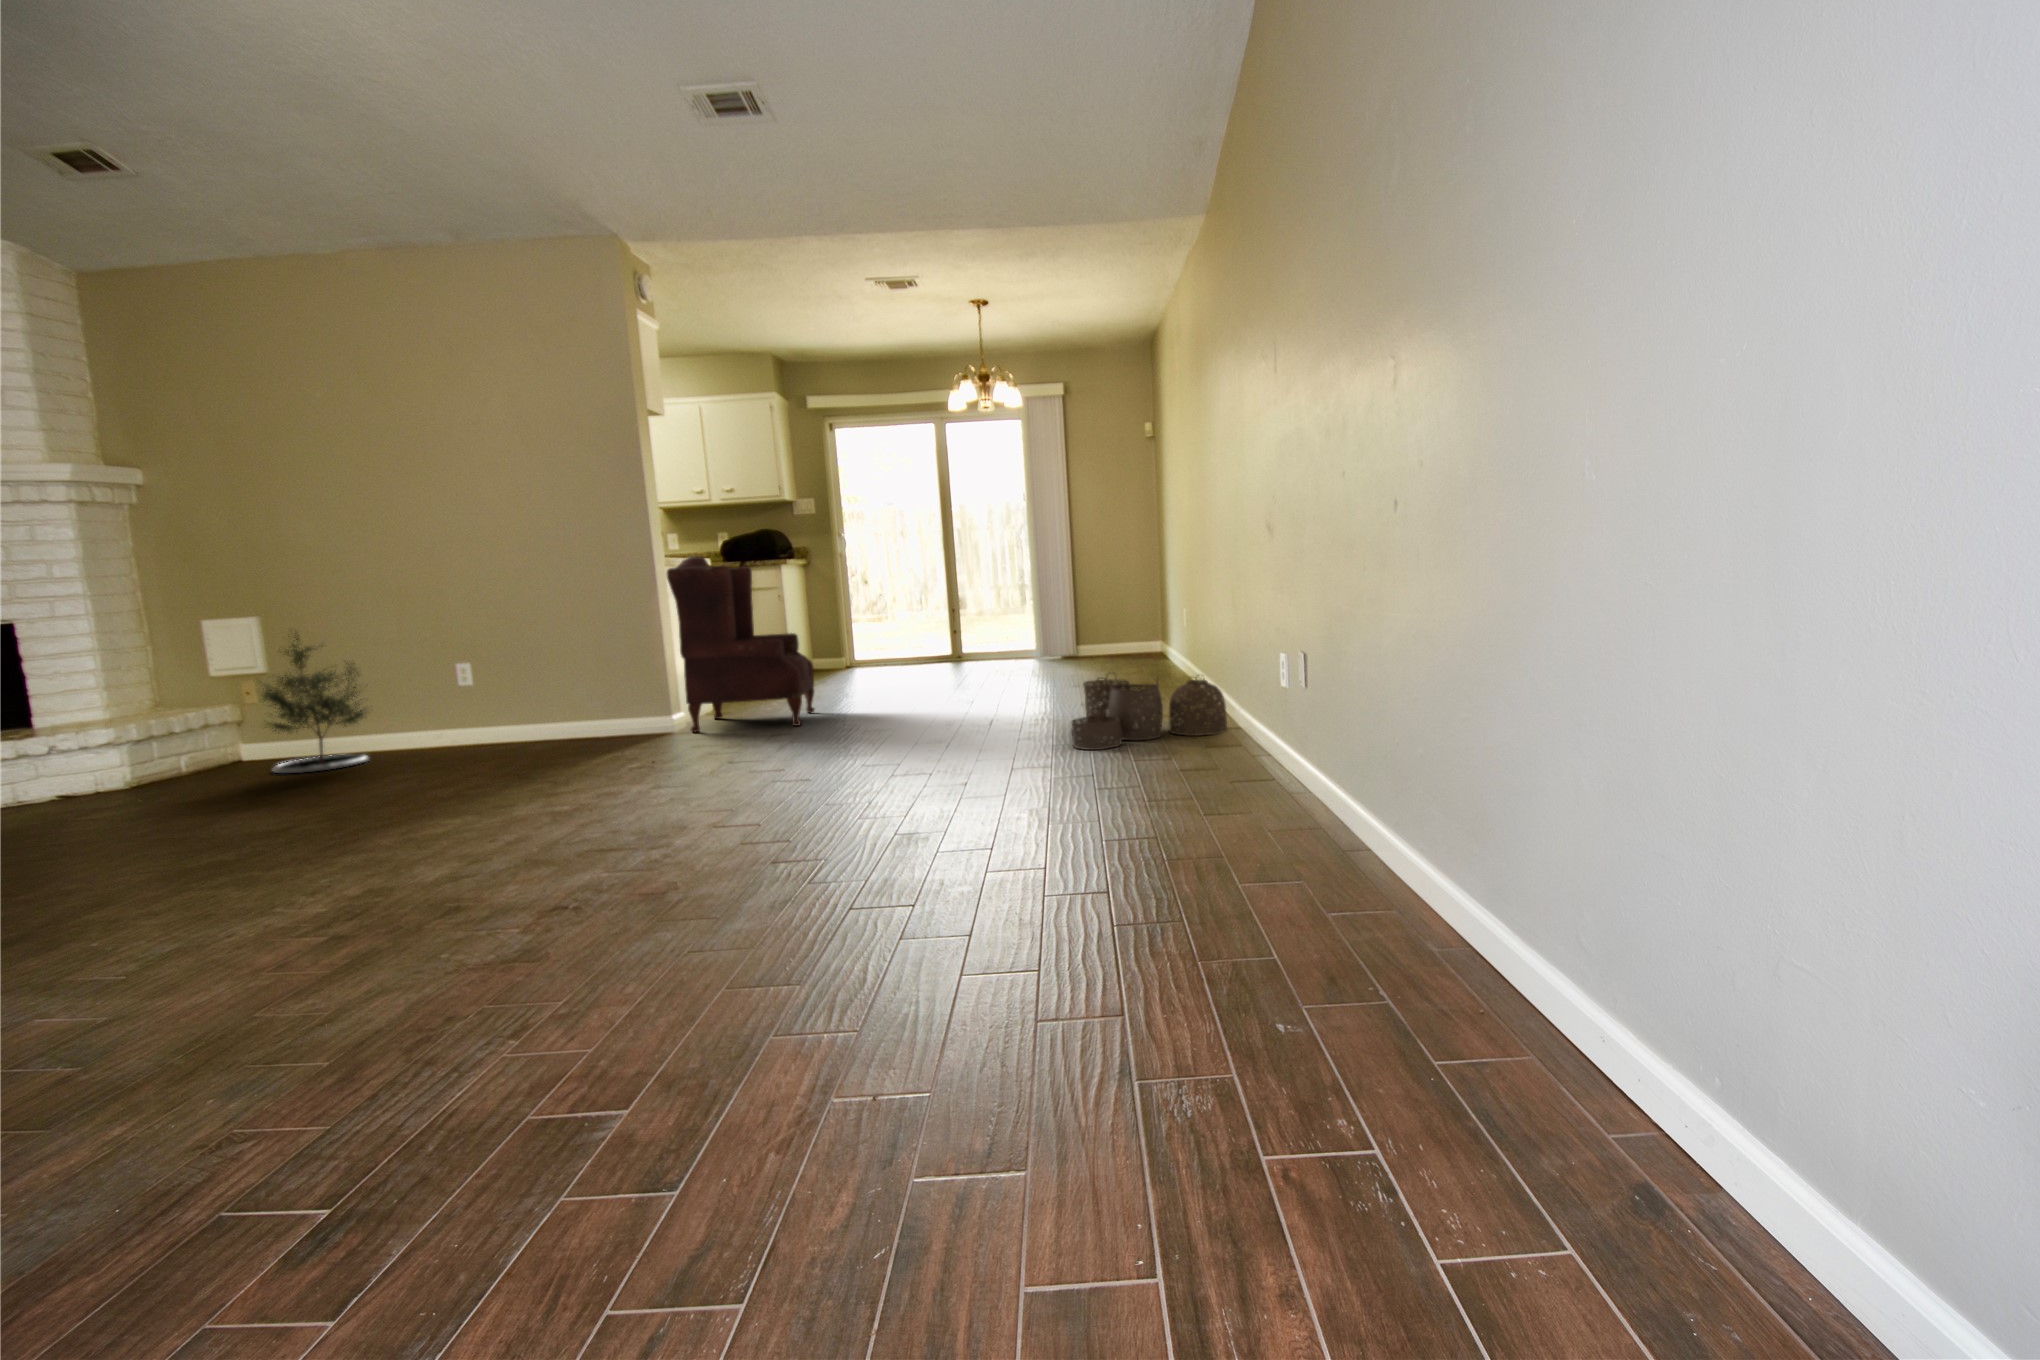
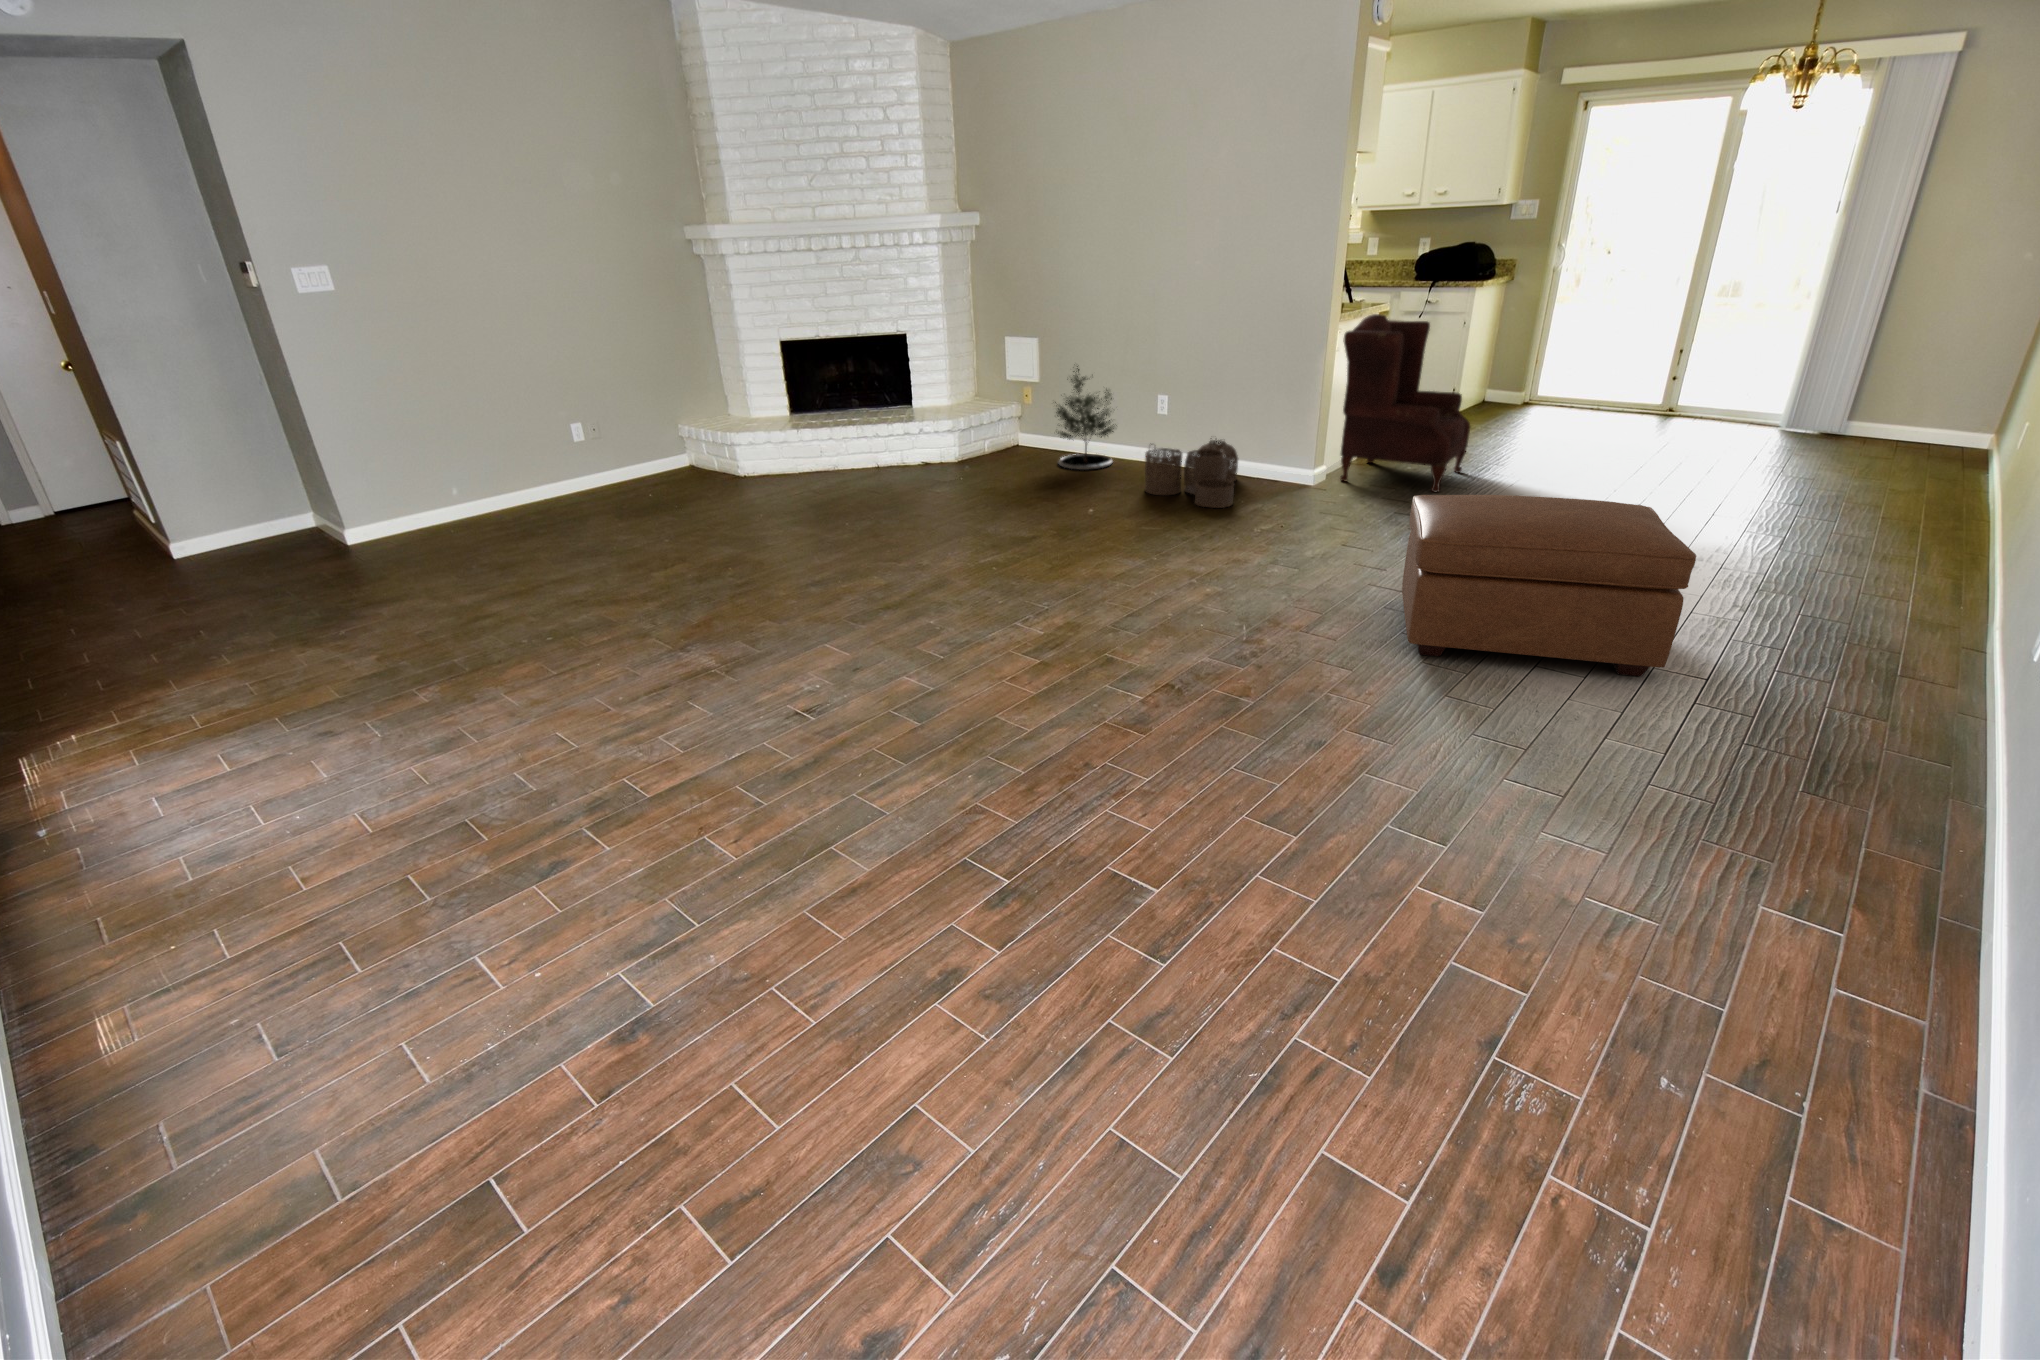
ottoman: none [794,646,1068,821] -> present [1402,495,1696,676]
woven basket: present [1072,675,1227,750] -> present [1145,438,1238,508]

